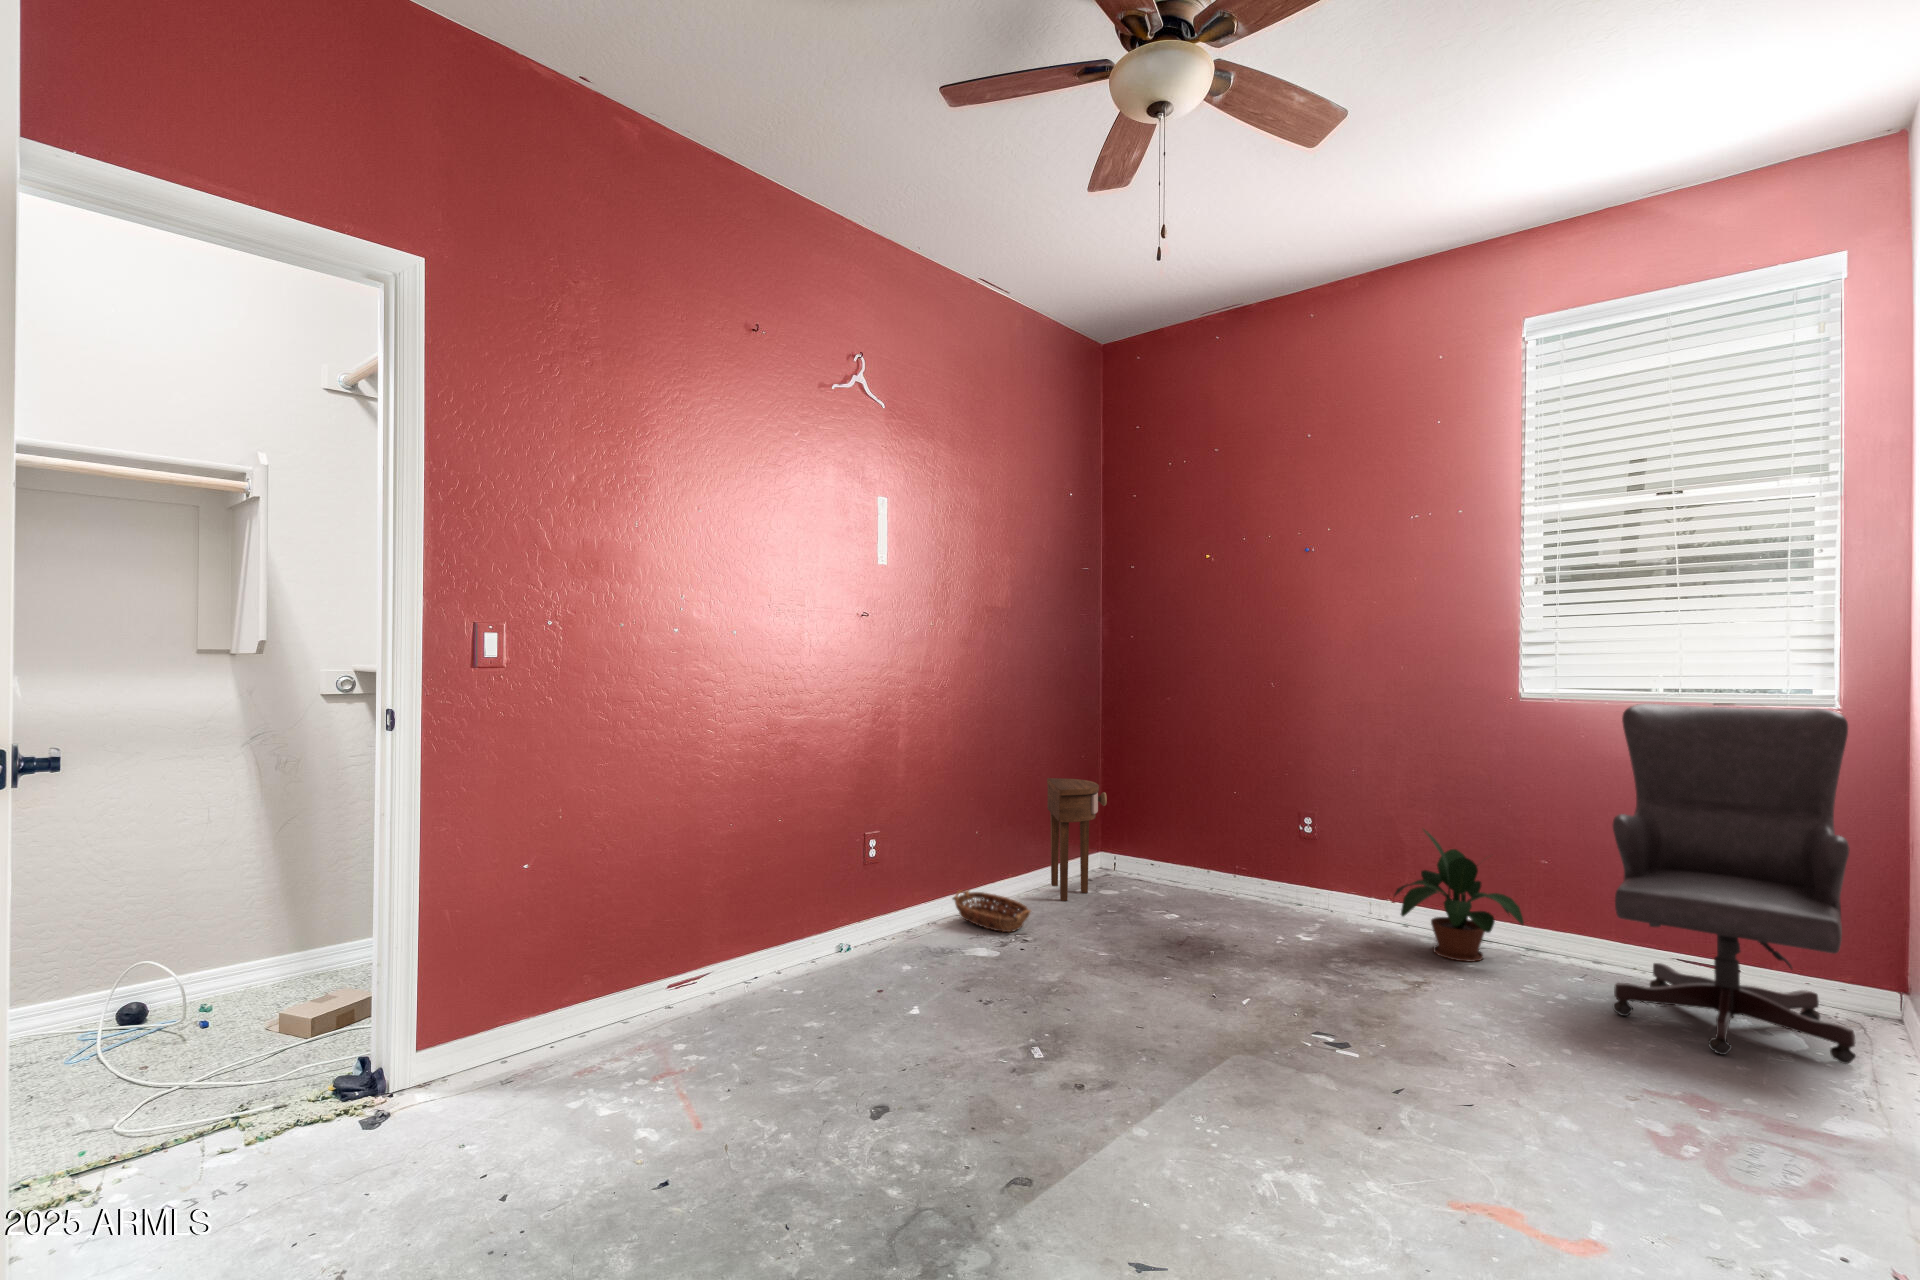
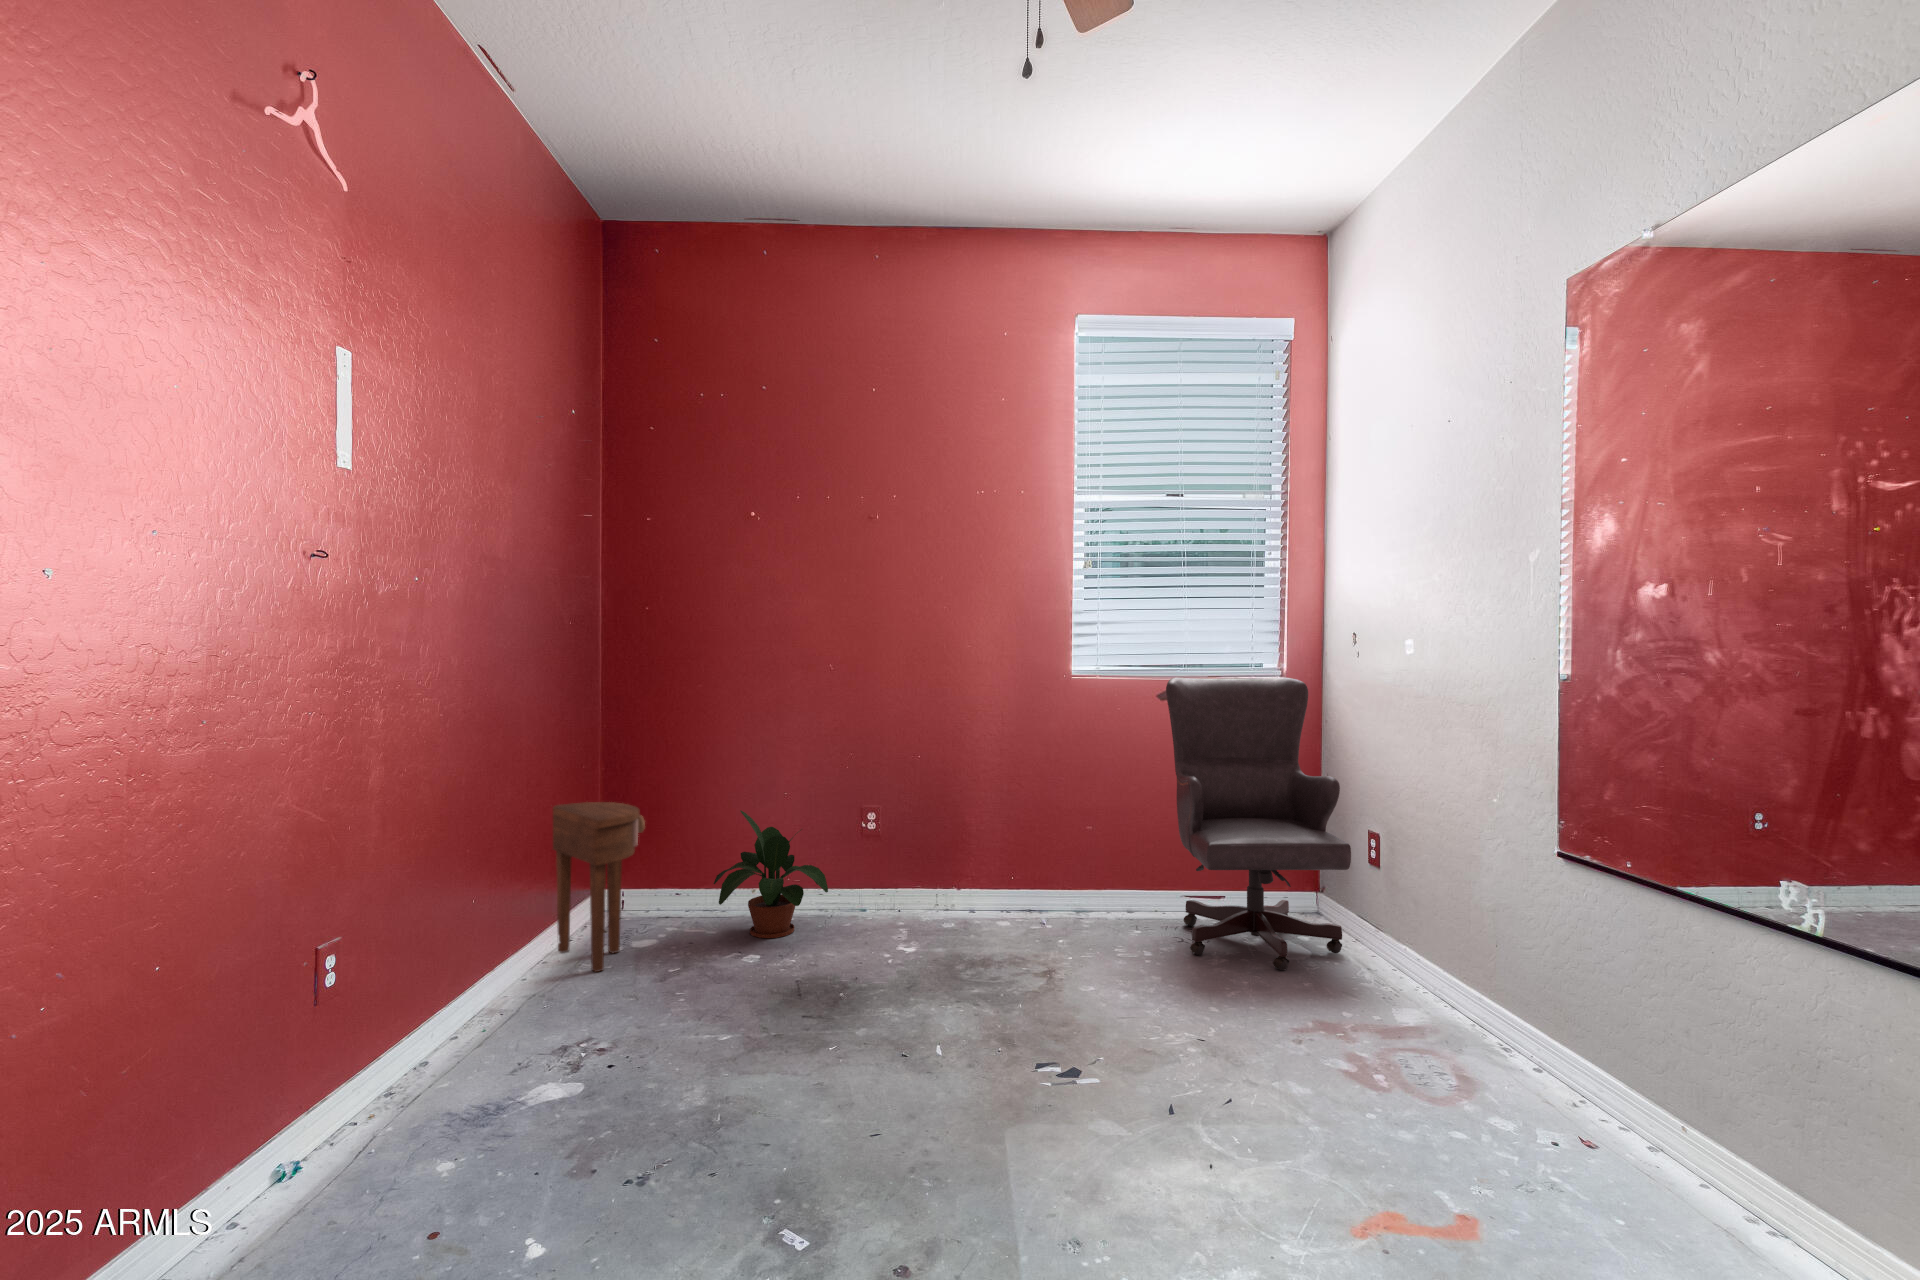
potted plant: present [1394,829,1524,962] -> present [714,810,828,938]
basket: present [953,890,1031,932] -> none [438,975,619,1050]

